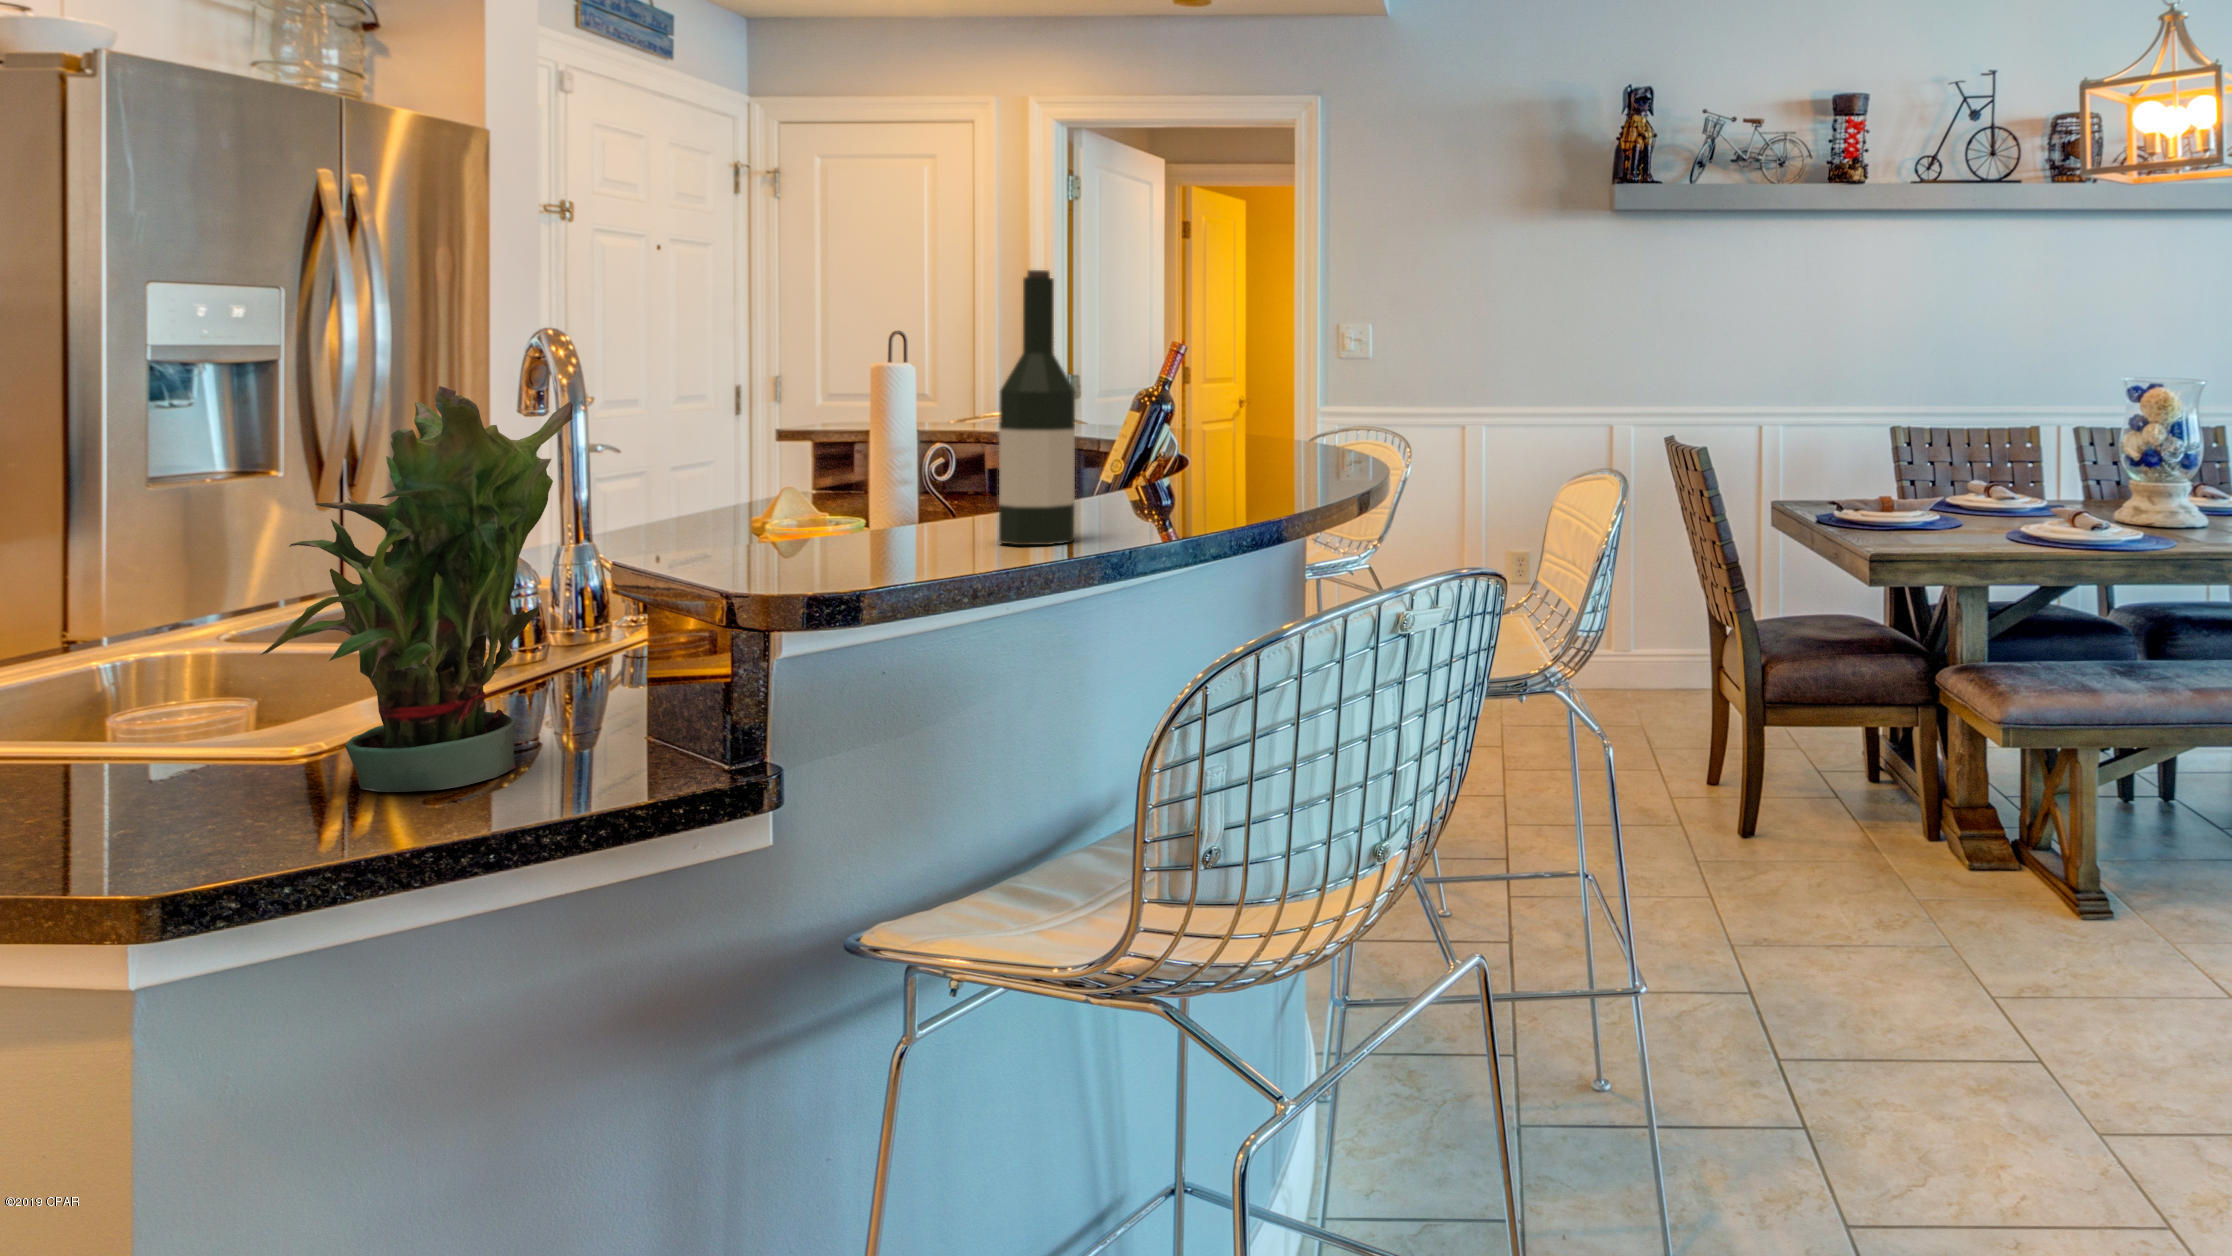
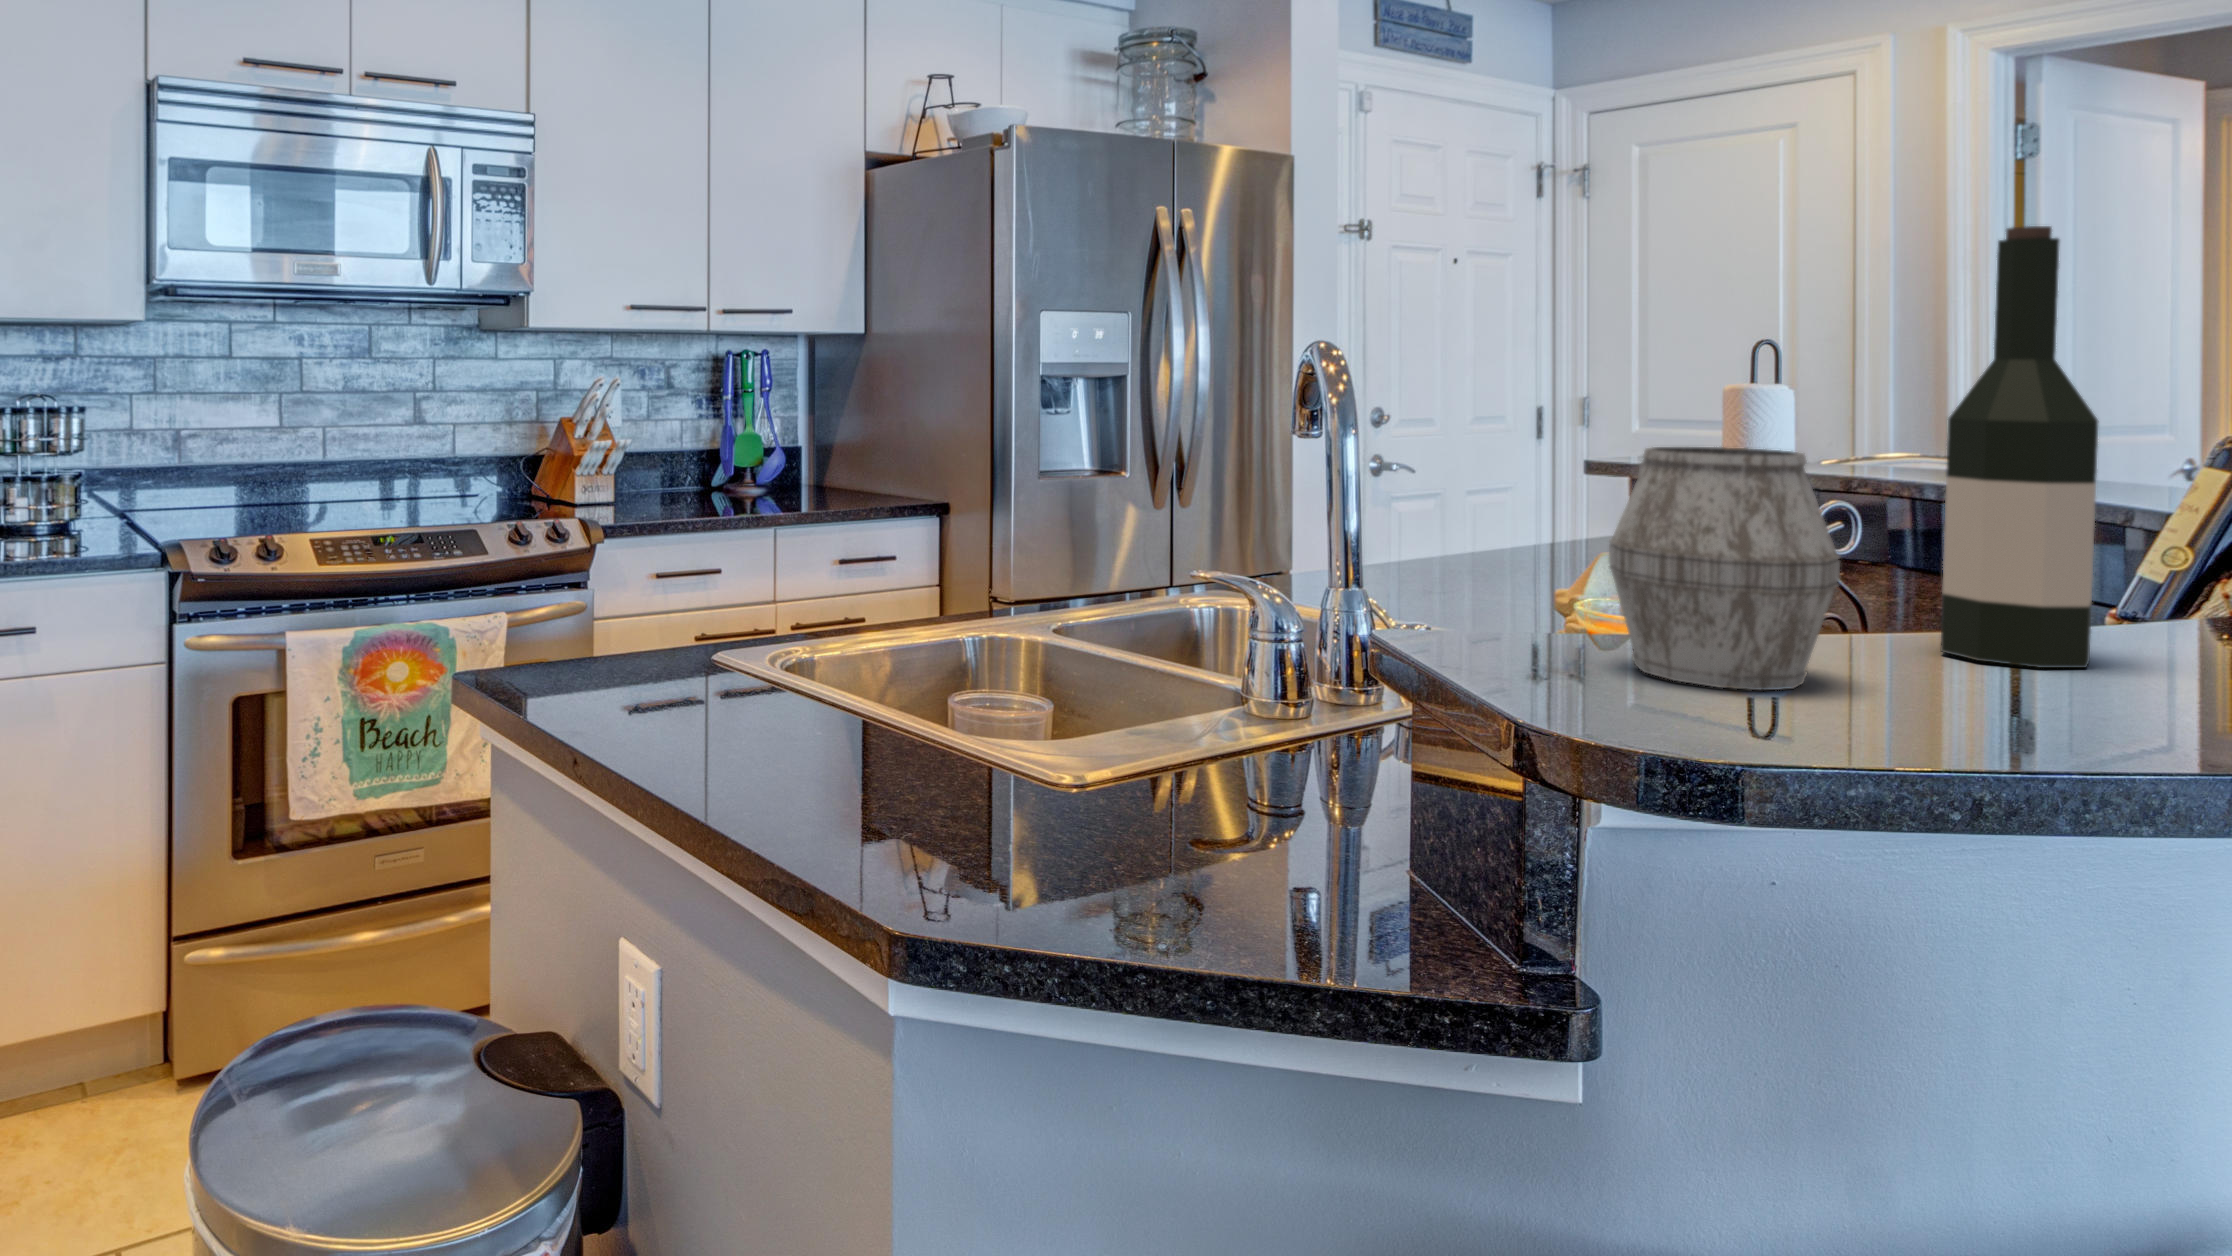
potted plant: present [260,386,573,792] -> none [1028,404,1336,870]
mug: none [790,413,936,579] -> present [1609,447,1840,690]

